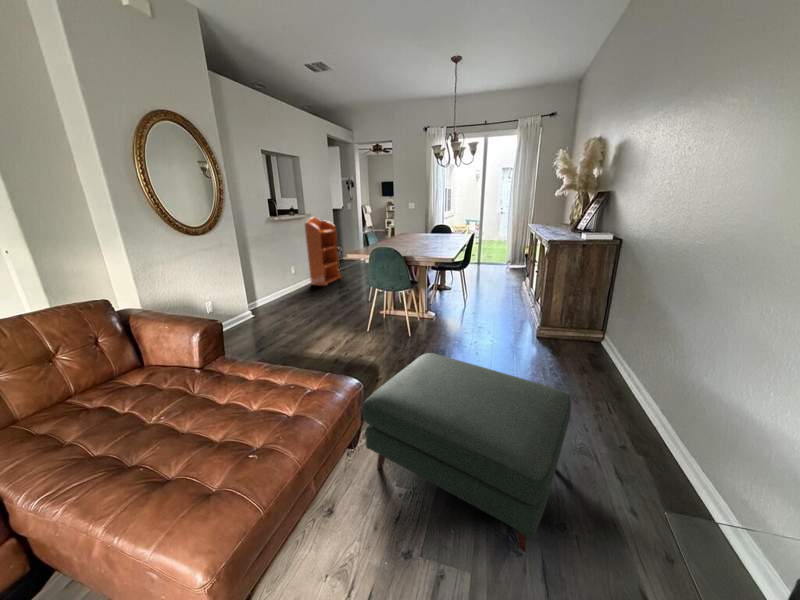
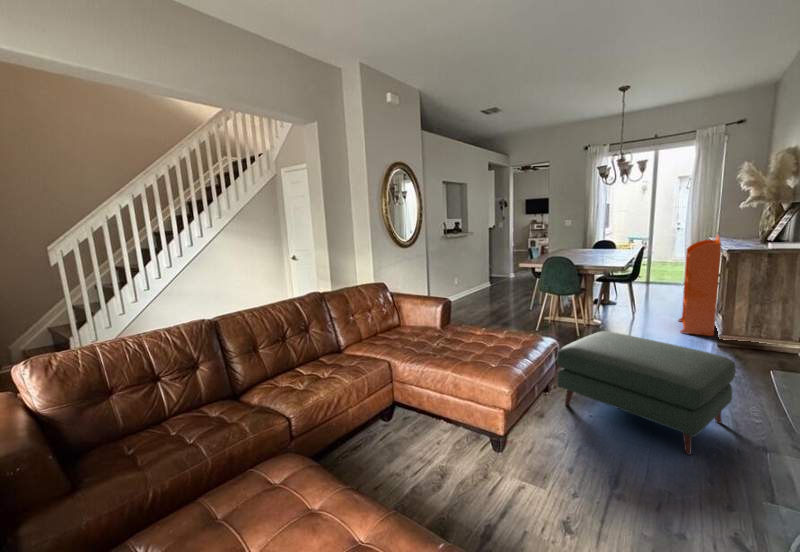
bookcase: present [305,217,340,286] -> present [679,235,721,336]

